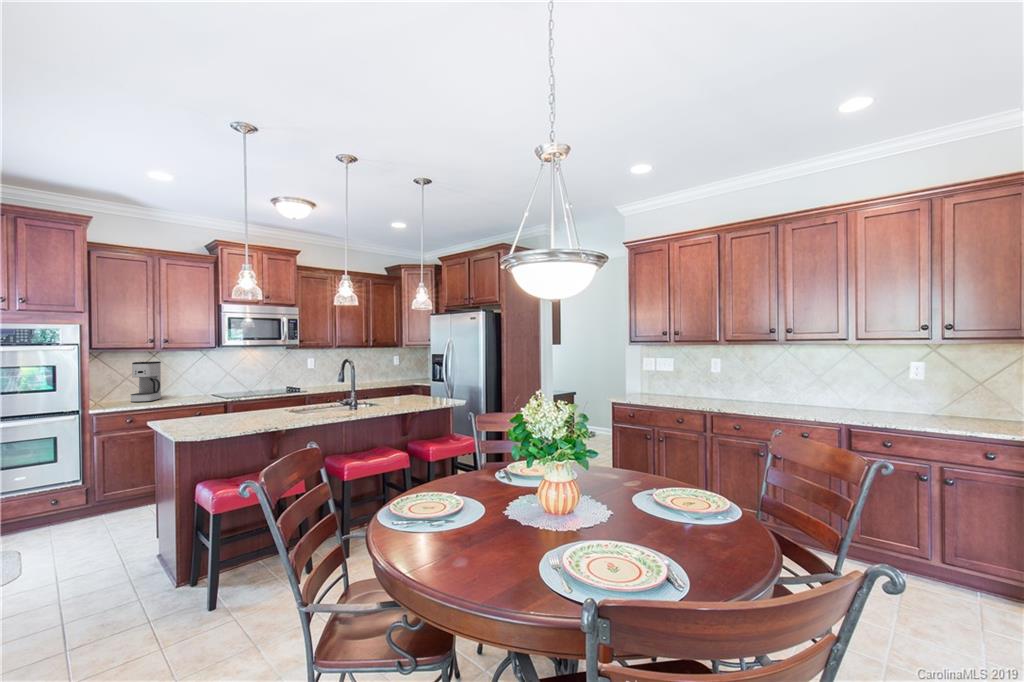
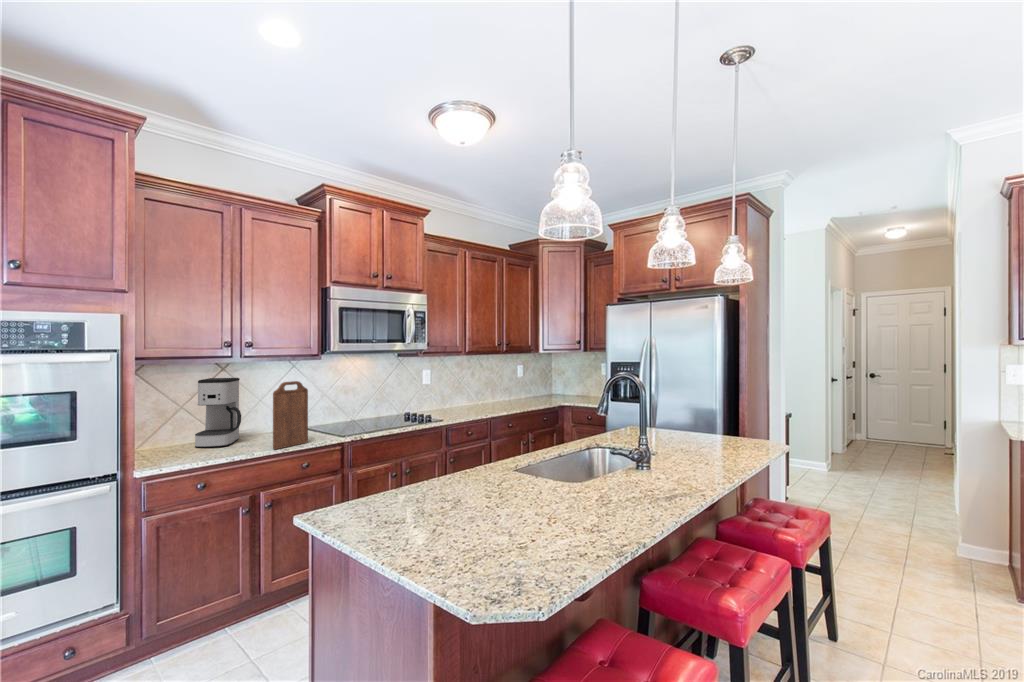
cutting board: none [176,363,202,403] -> present [273,381,308,449]

